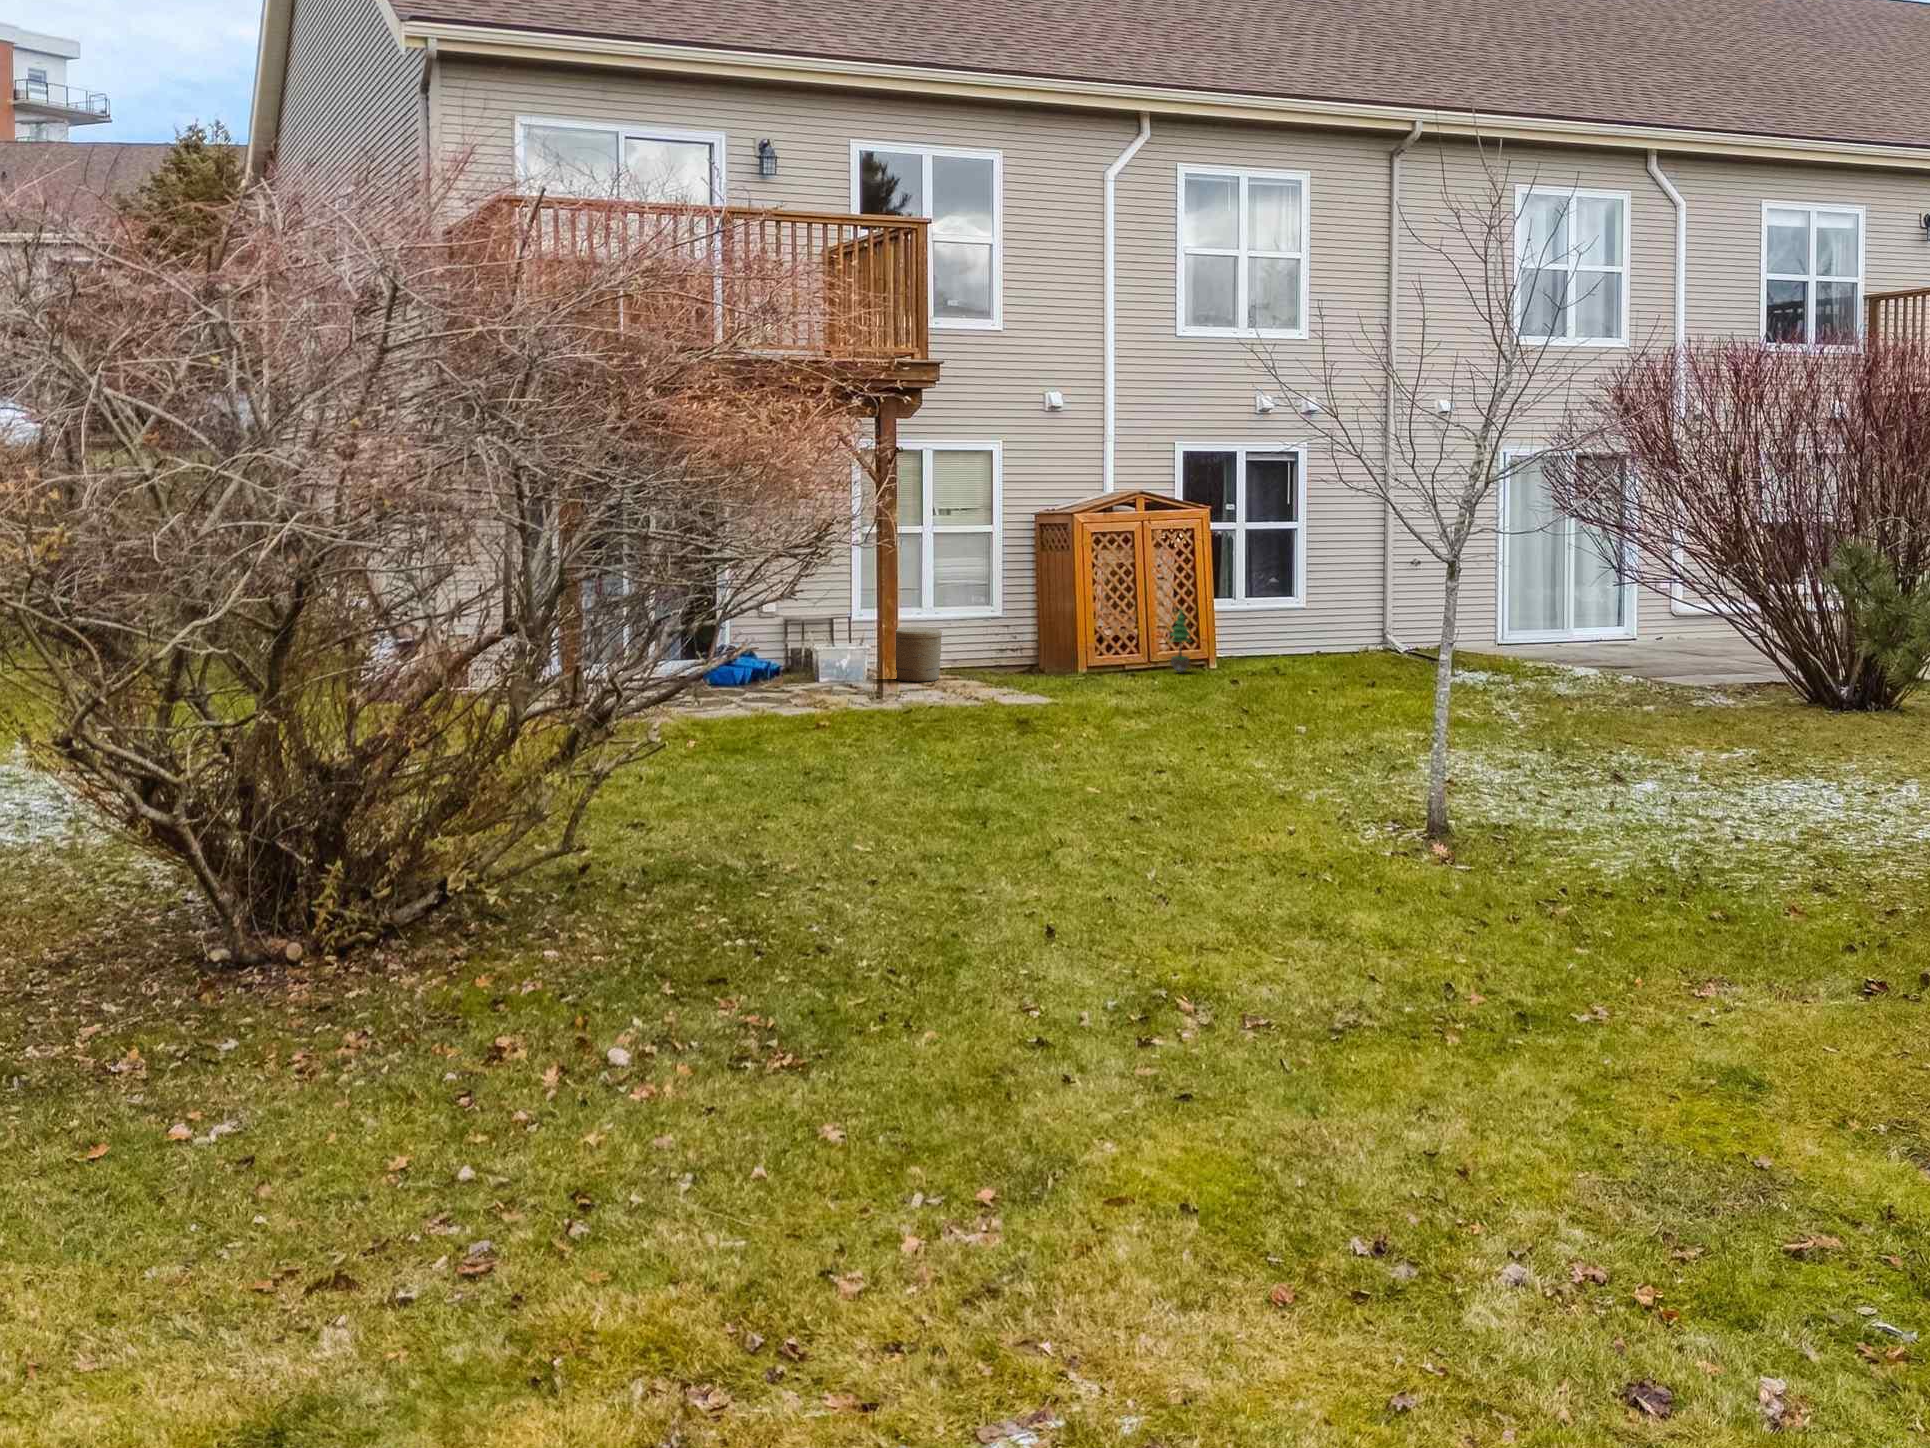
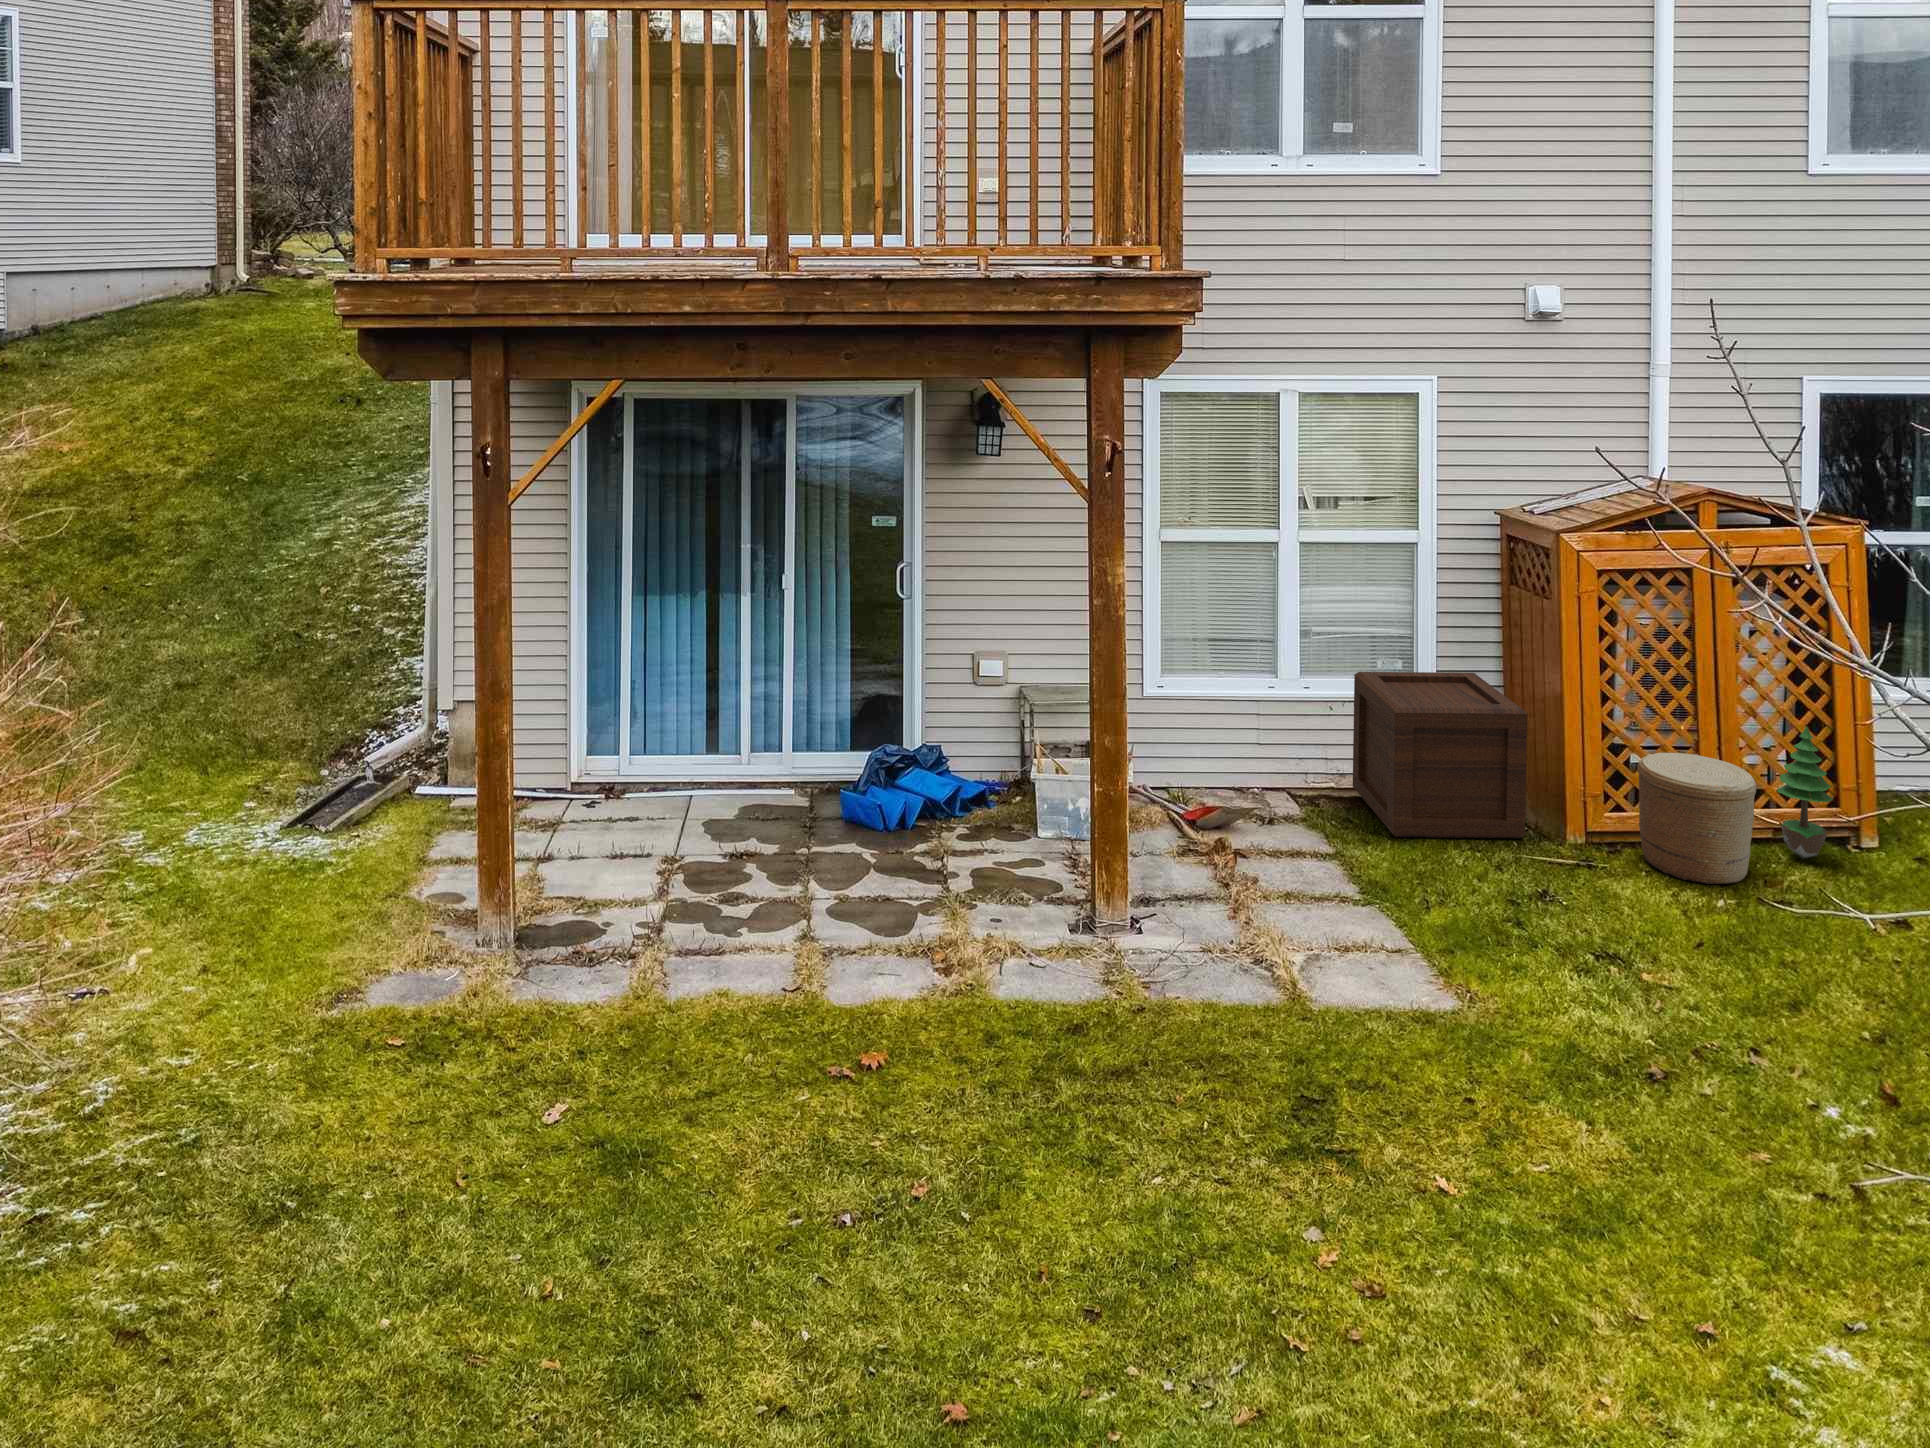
wooden crate: none [967,603,1057,681] -> present [1353,672,1528,838]
woven basket: present [896,627,942,682] -> present [1637,753,1756,884]

